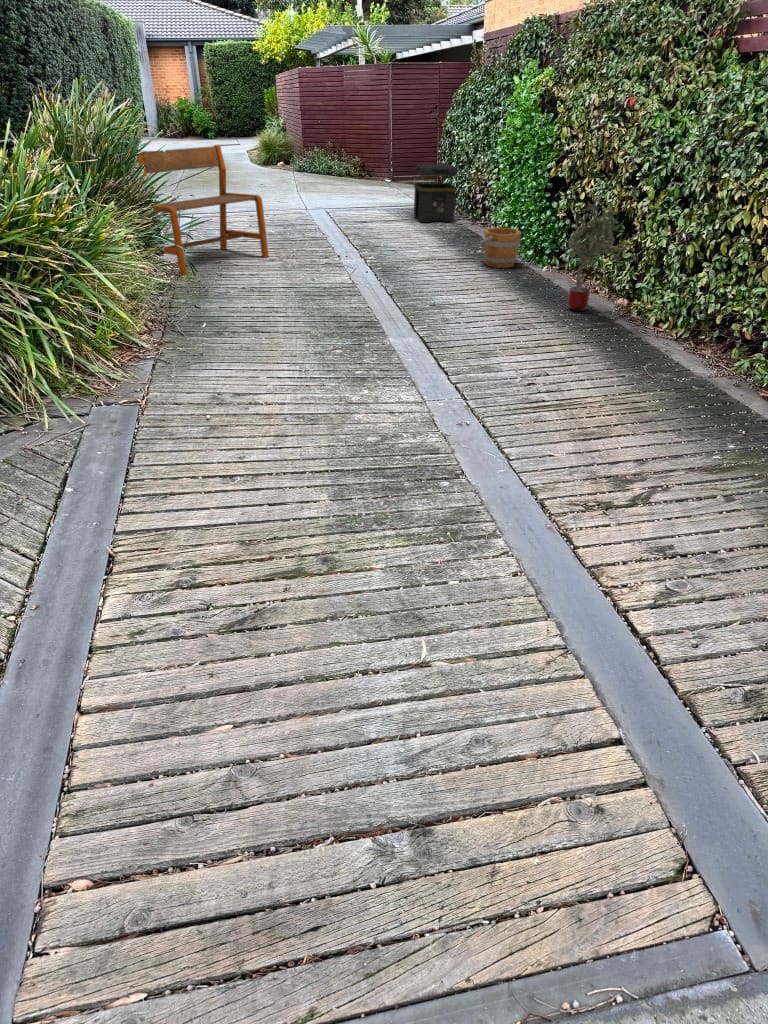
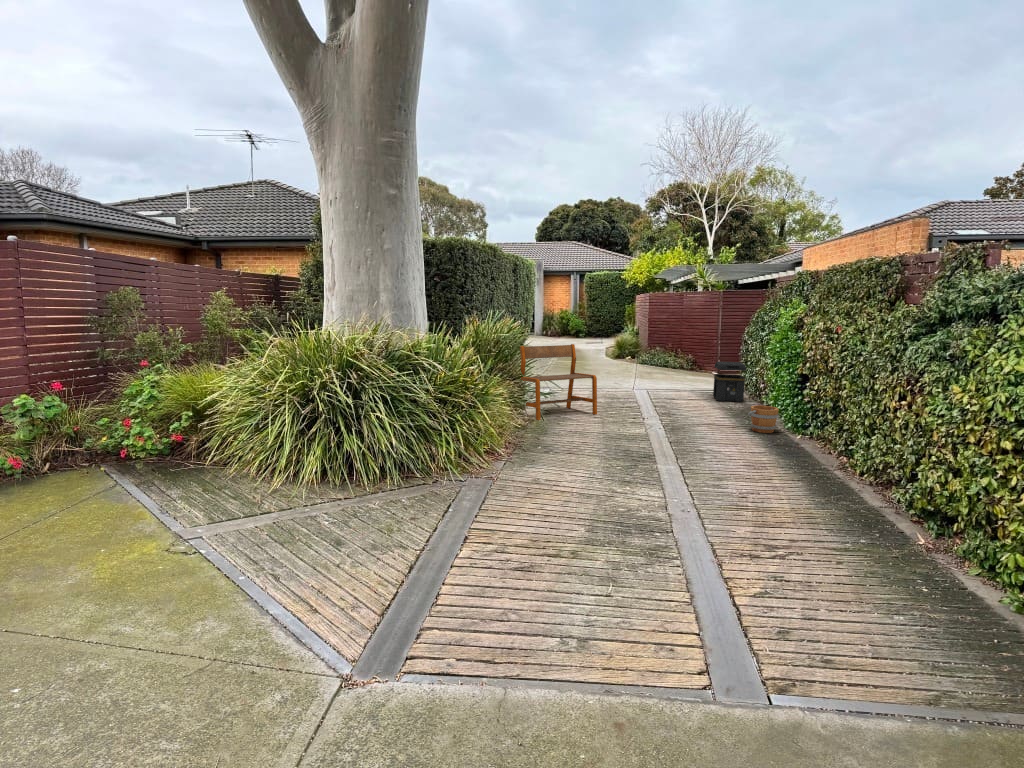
potted tree: present [567,199,626,311] -> none [795,387,840,462]

